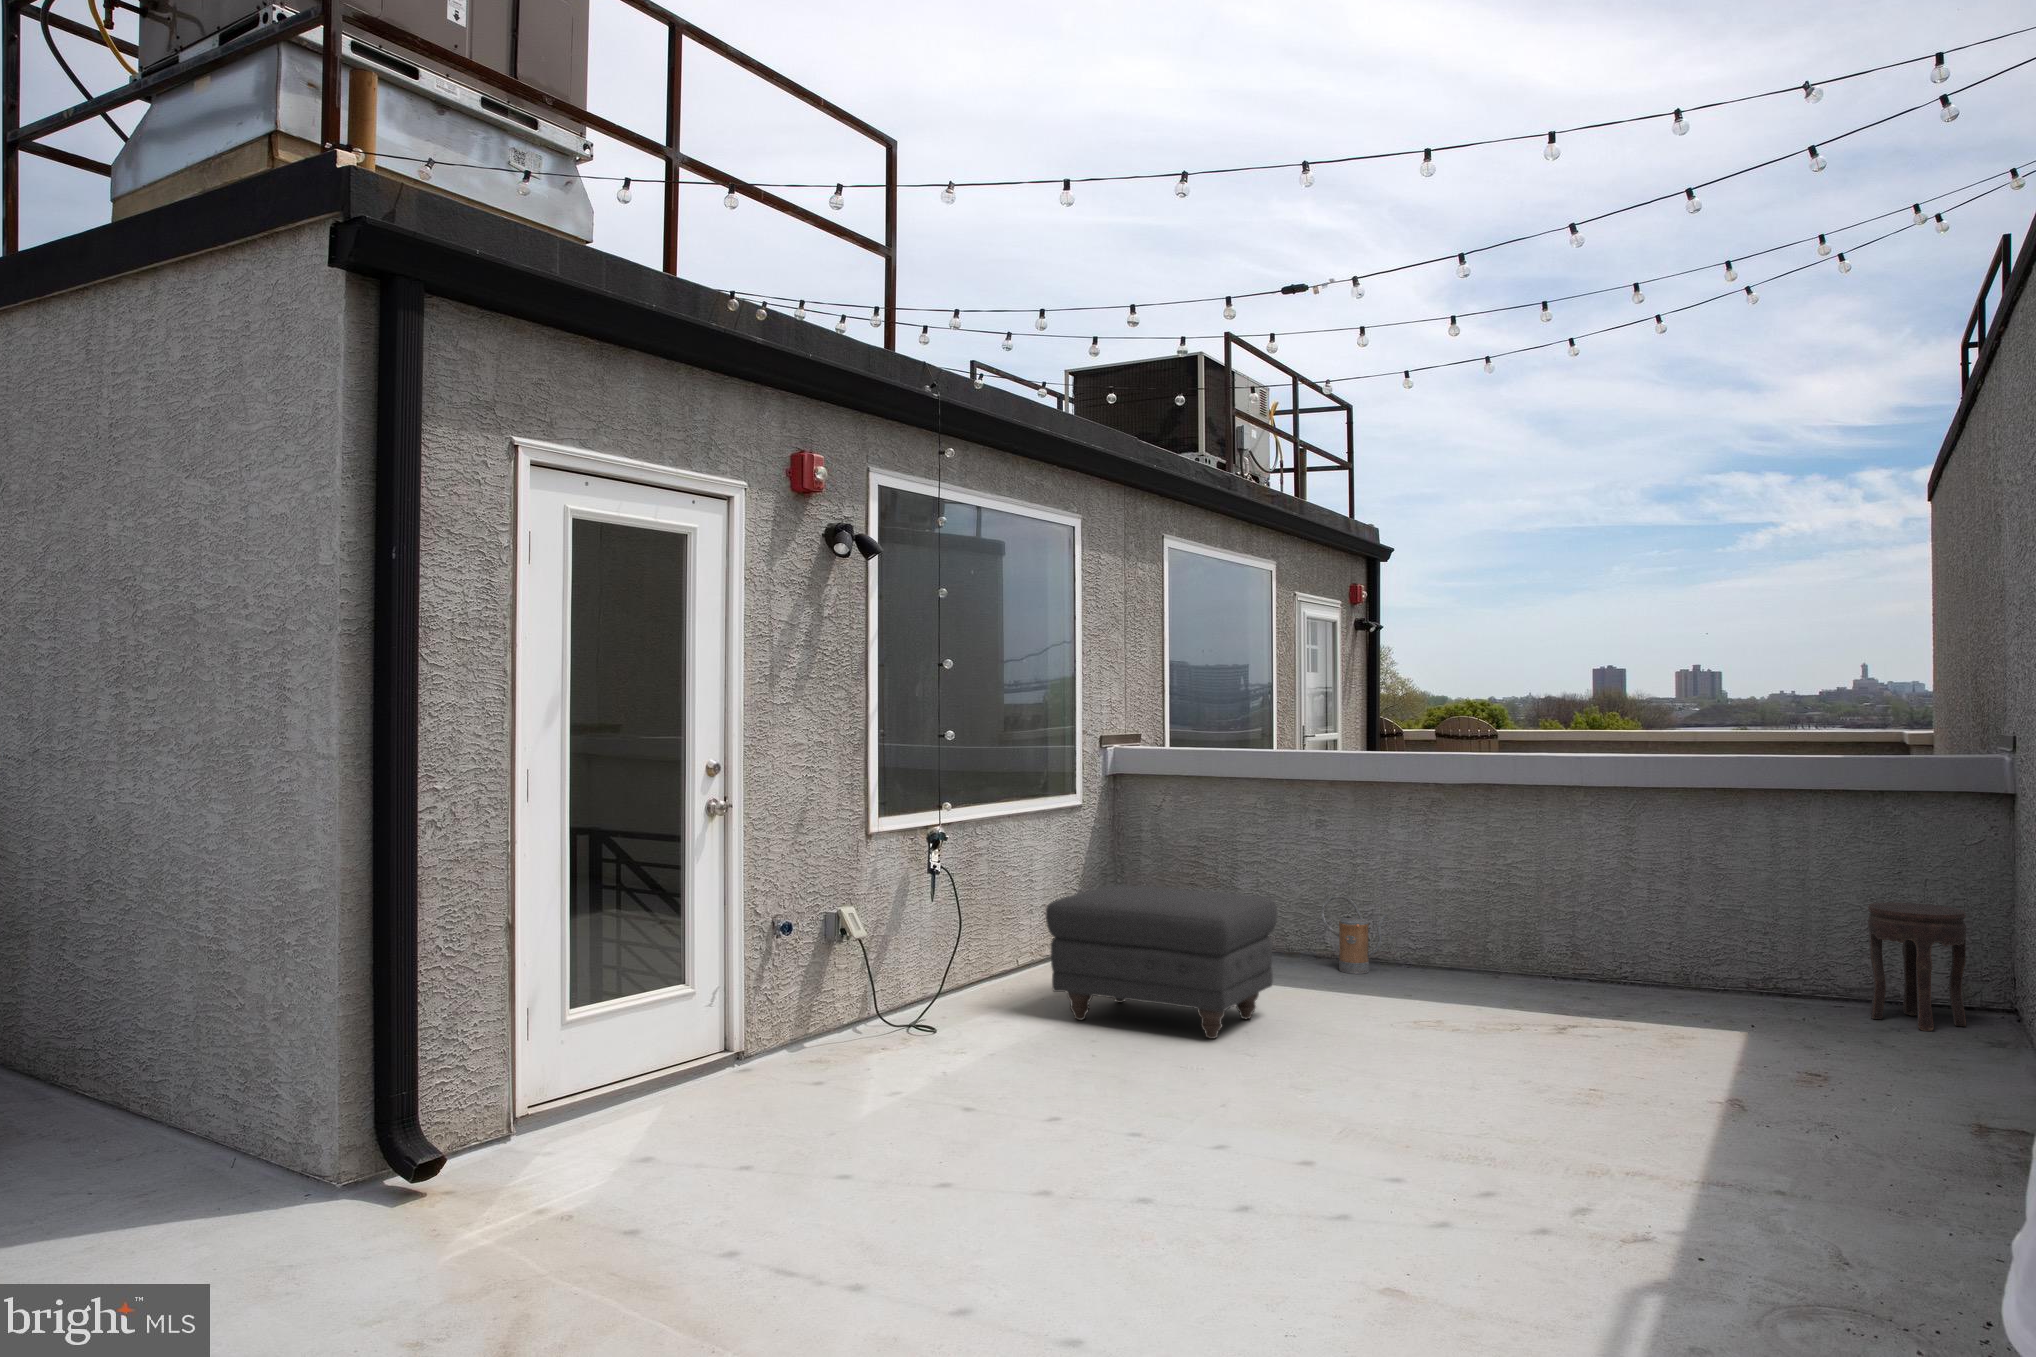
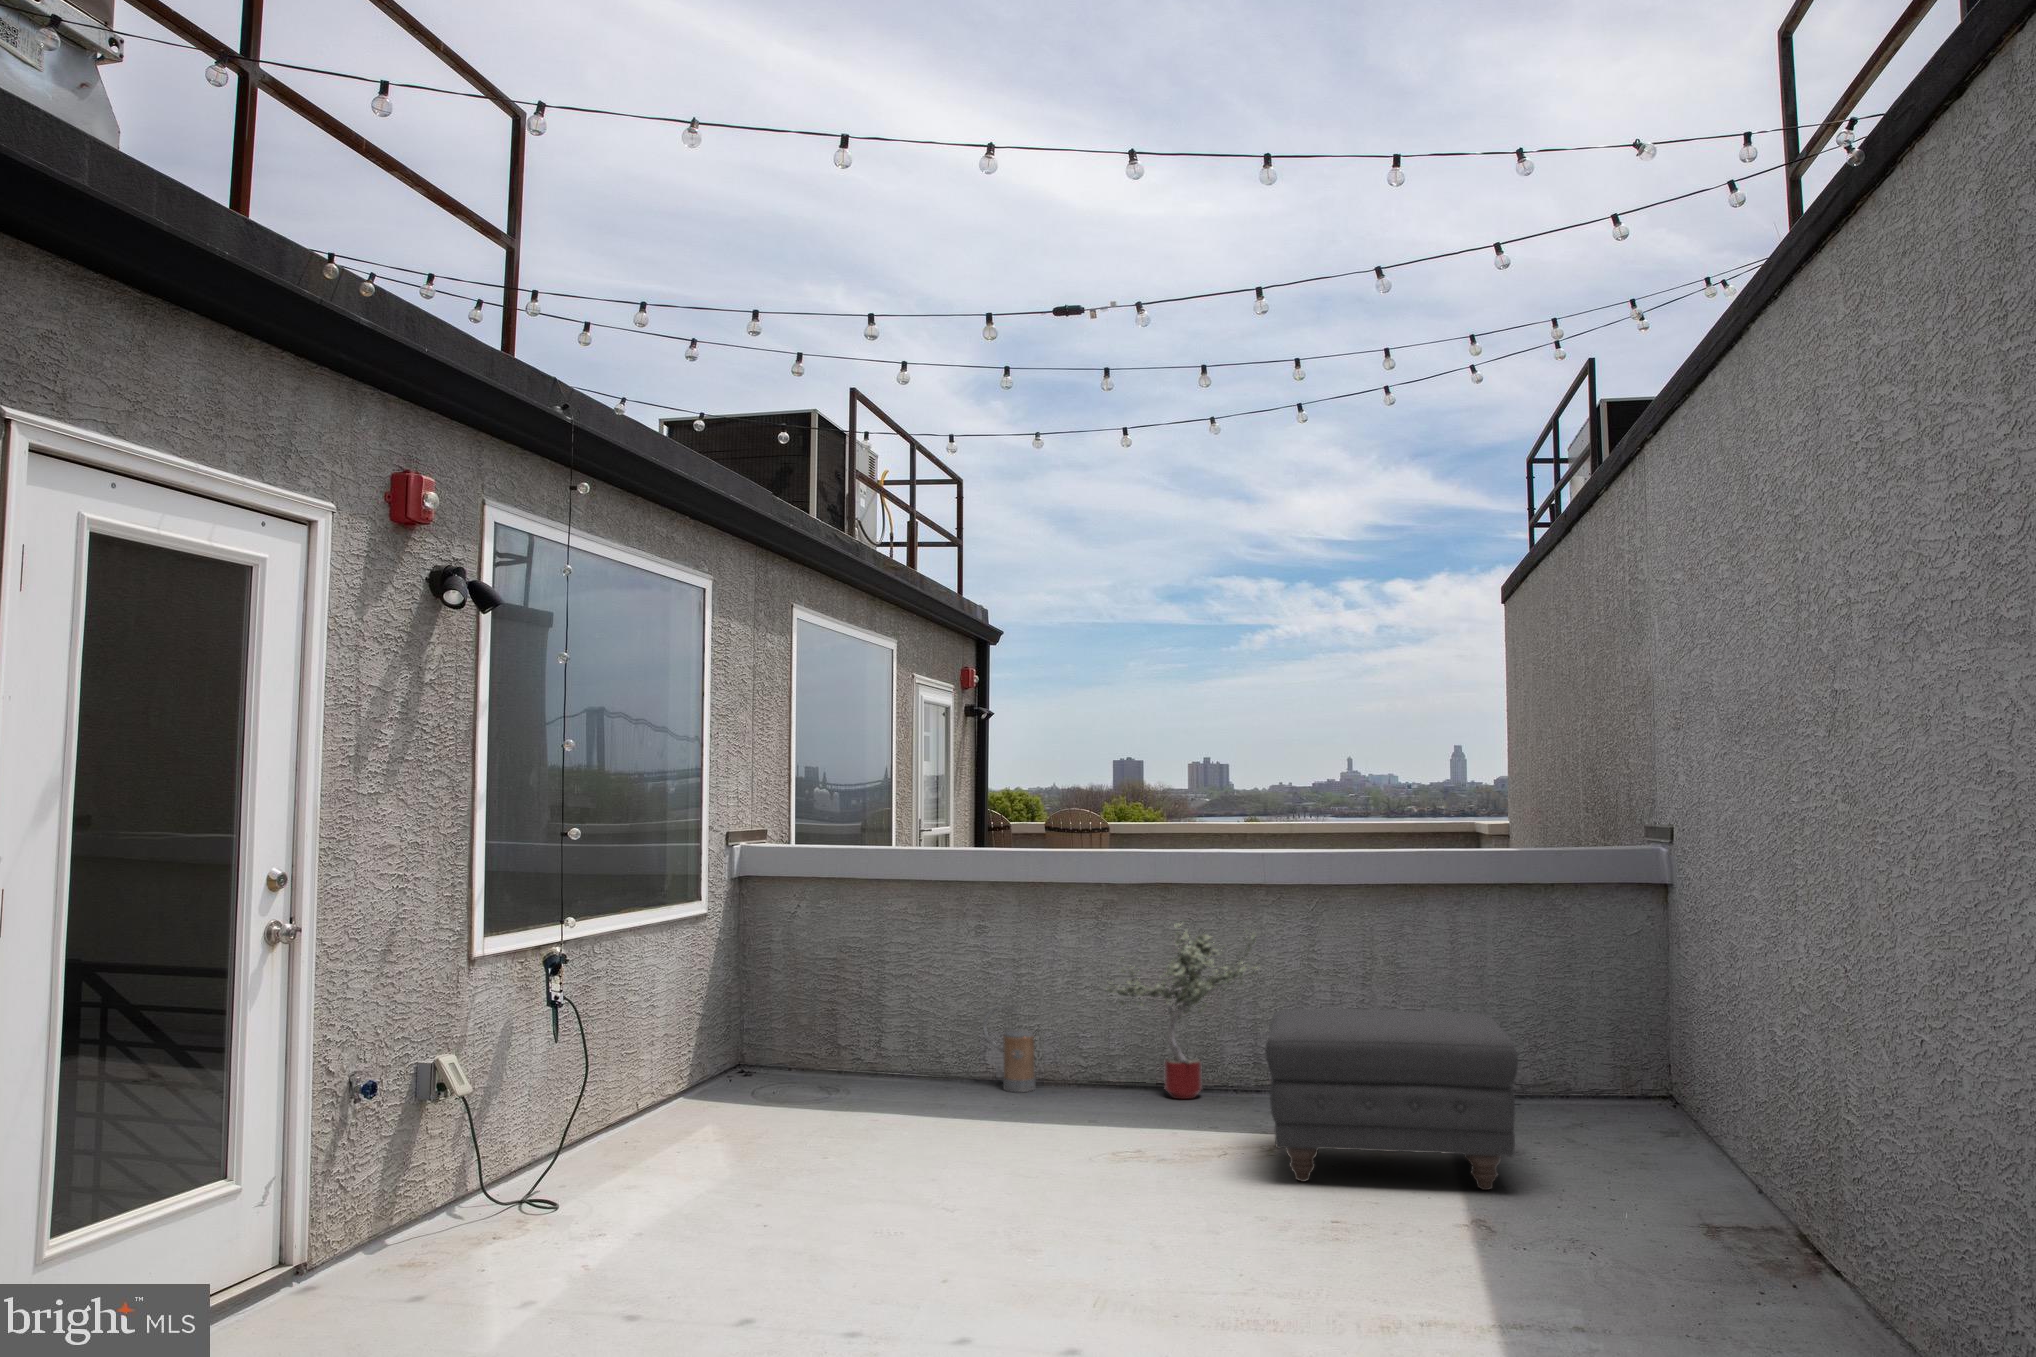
potted tree: none [1431,808,1587,991] -> present [1106,921,1258,1099]
ottoman: present [1046,885,1277,1039] -> present [1265,1009,1518,1190]
side table: present [1868,902,1967,1031] -> none [1514,982,1601,1108]

